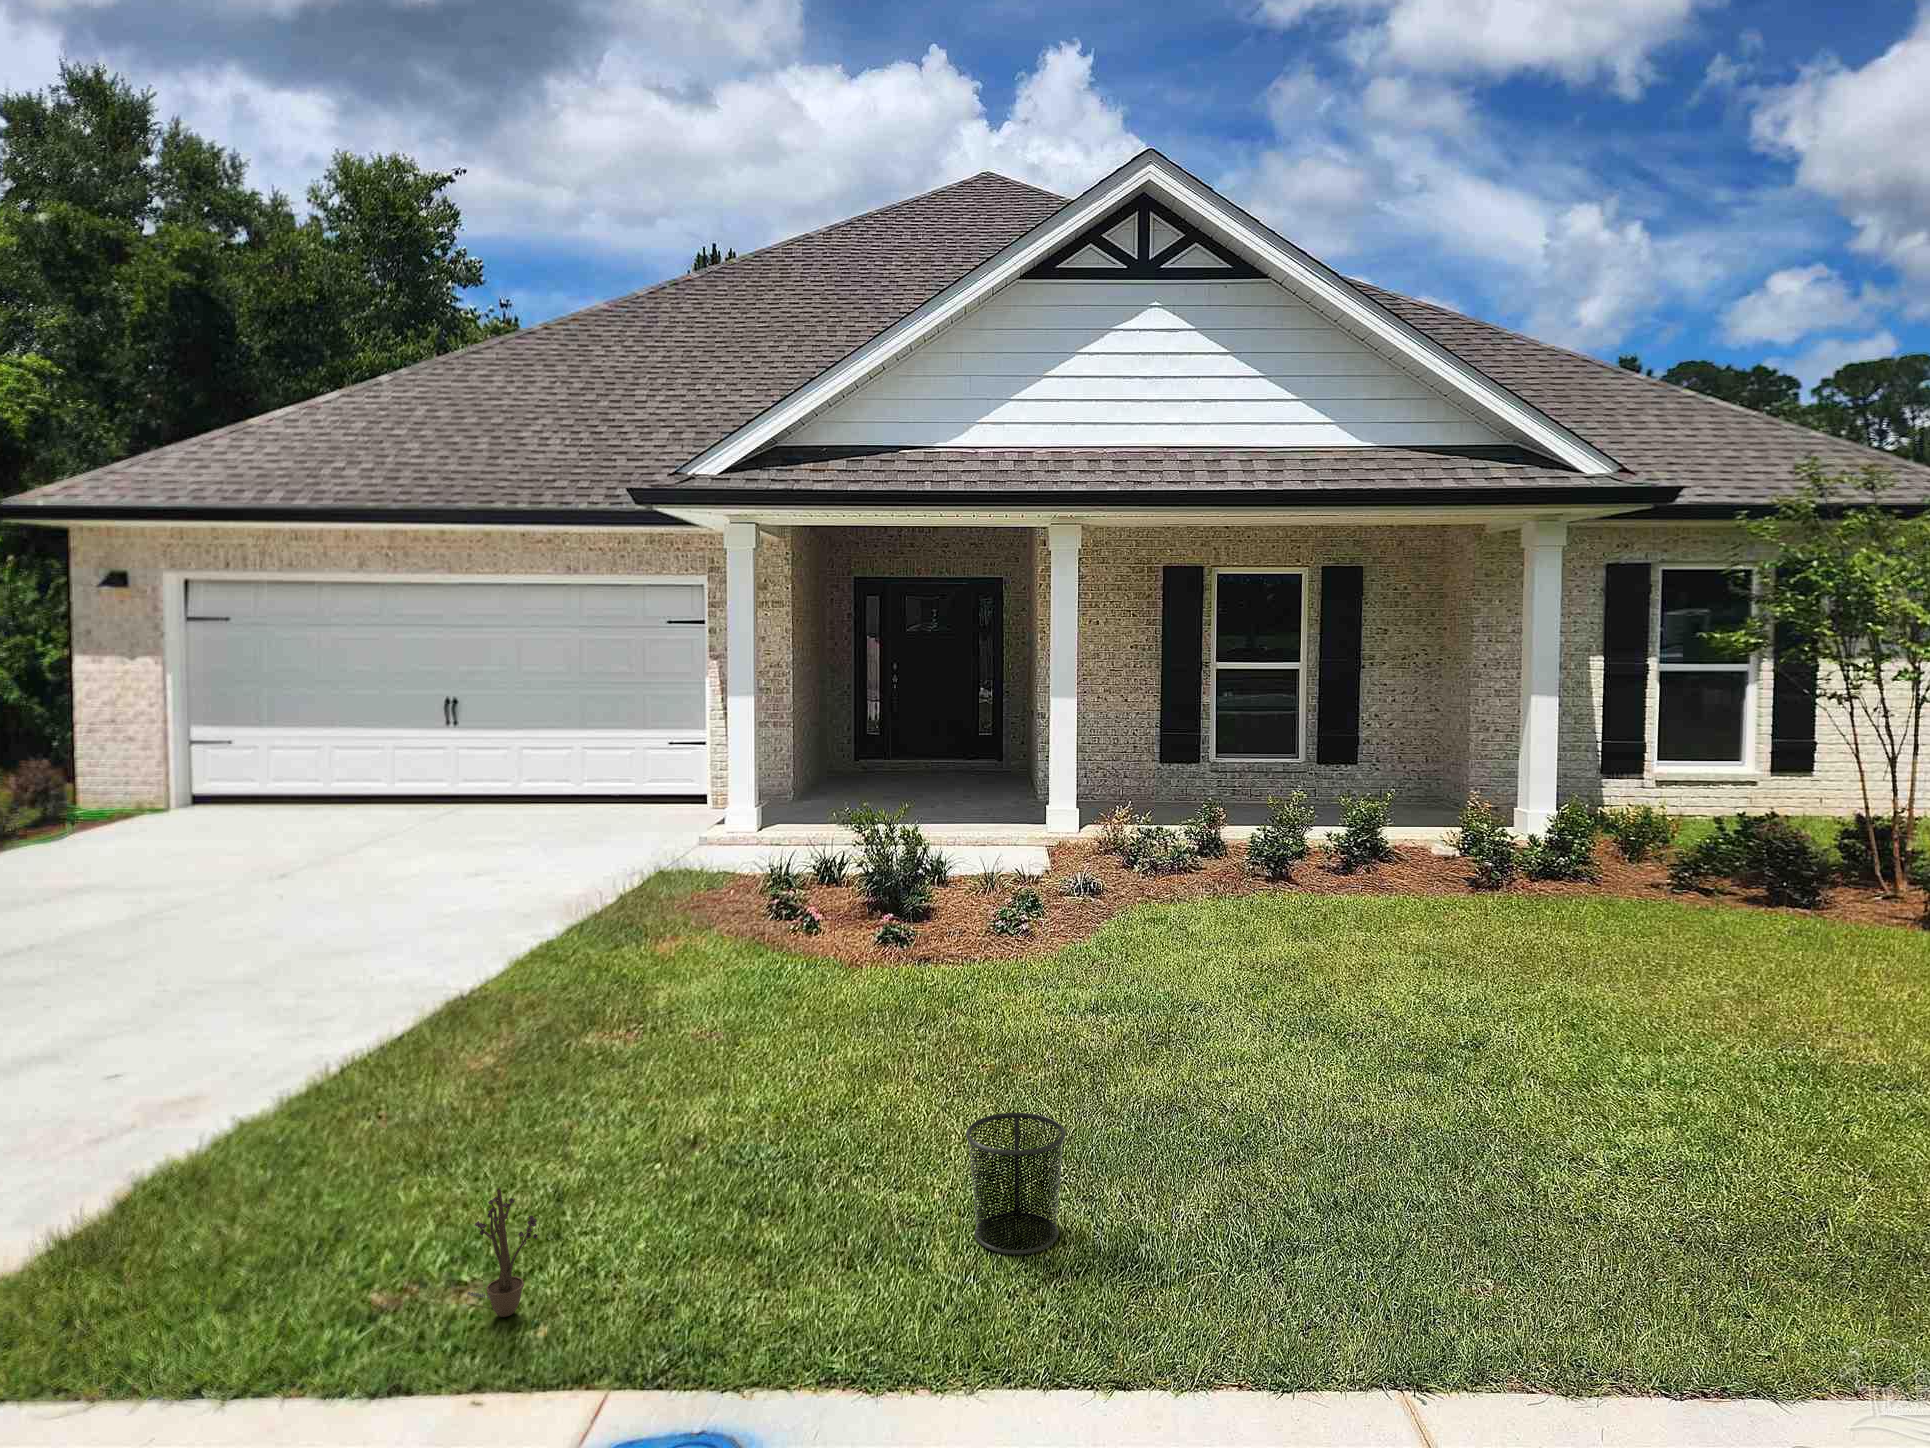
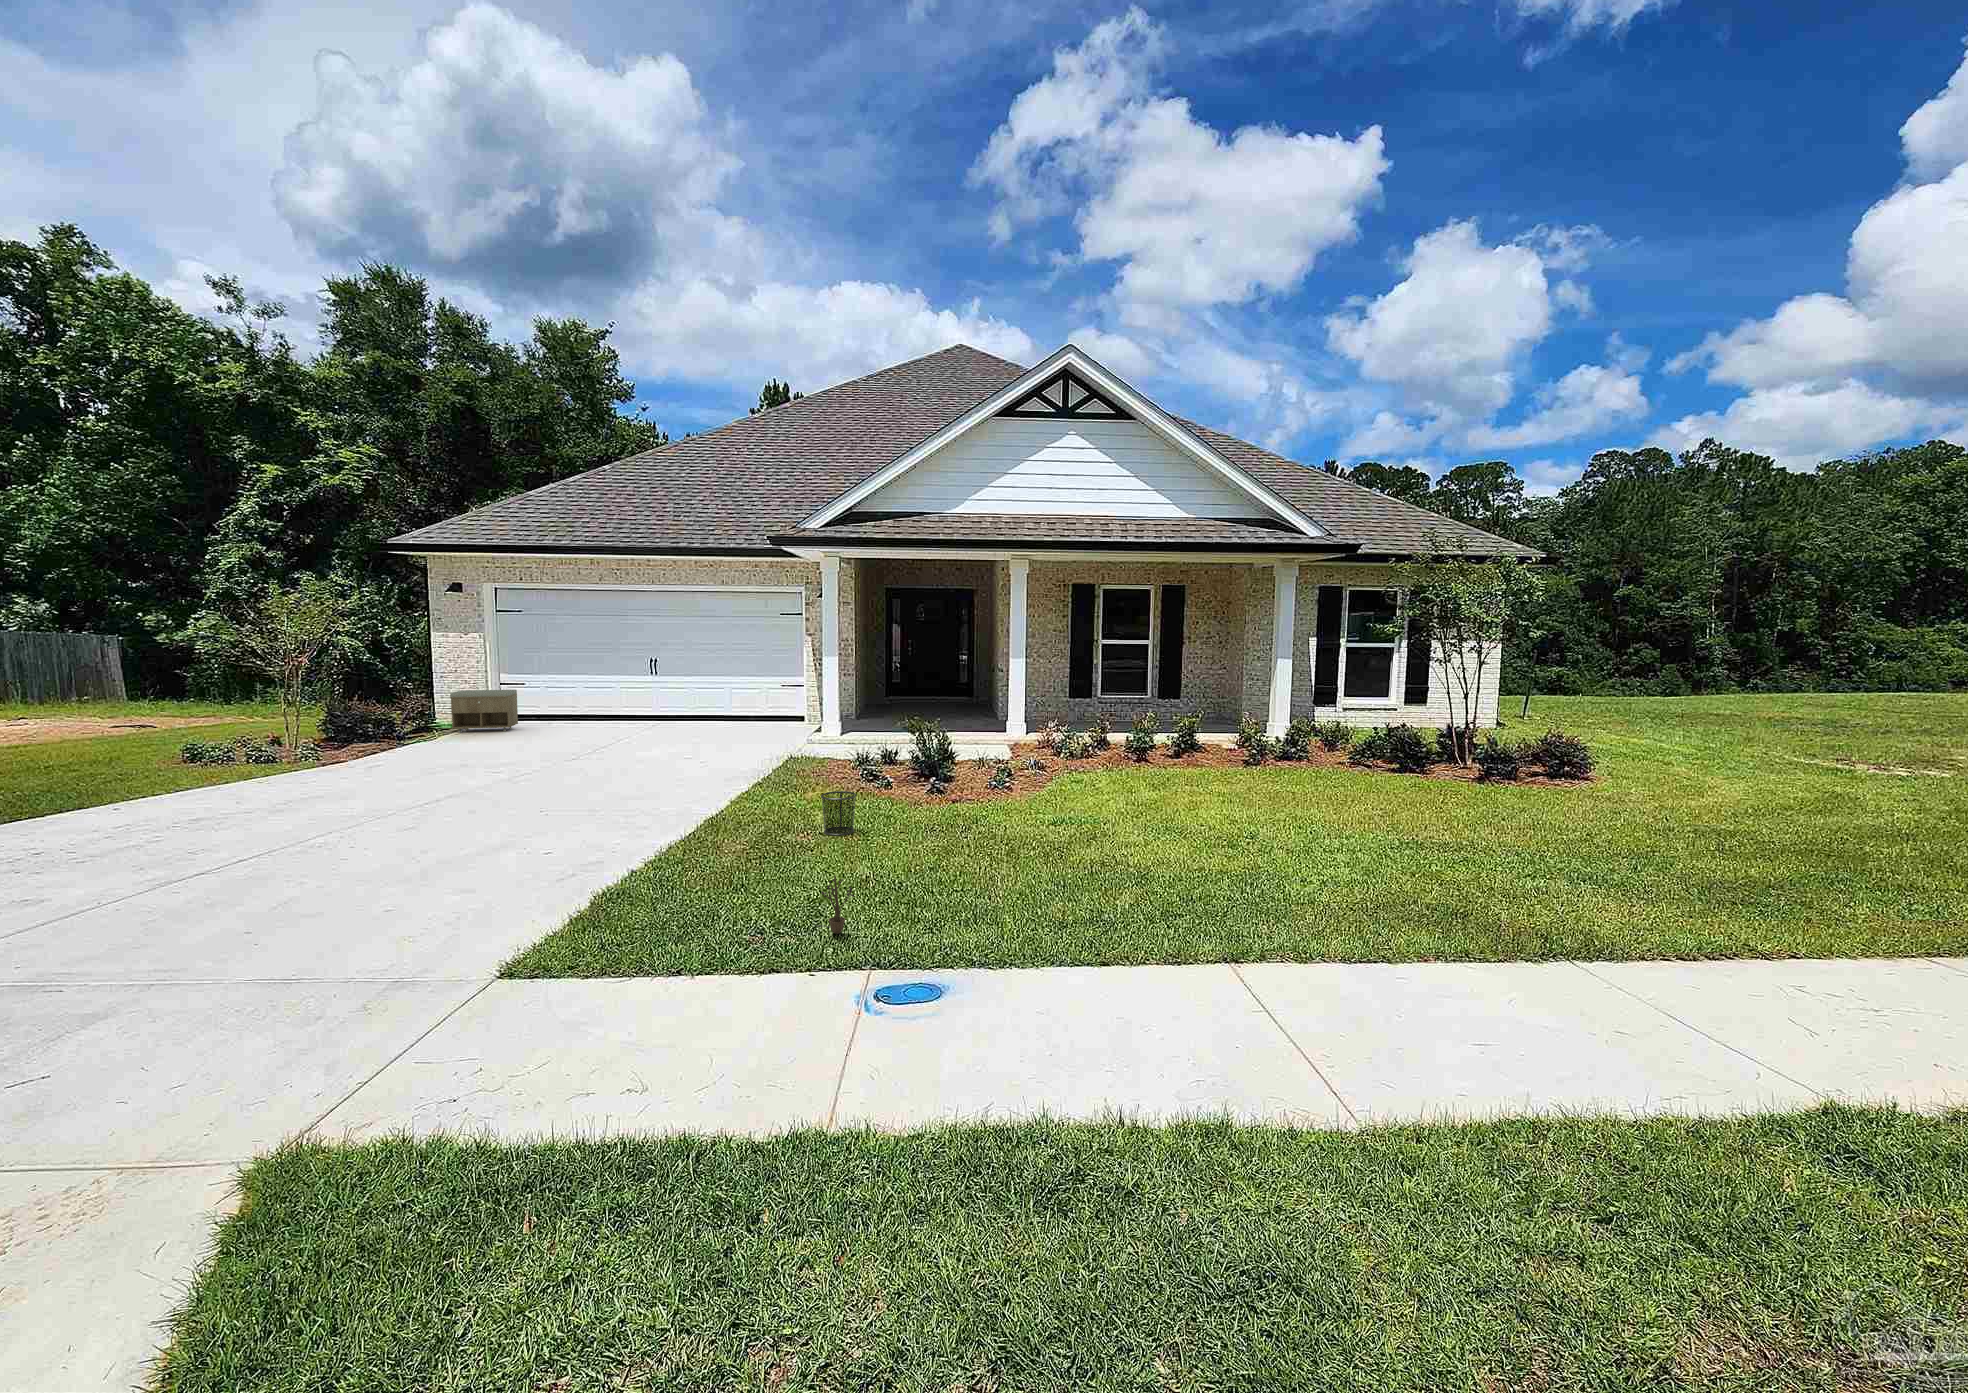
storage bench: none [142,752,256,823] -> present [450,690,518,732]
trash can: present [966,1113,1065,1255] -> present [821,791,856,836]

